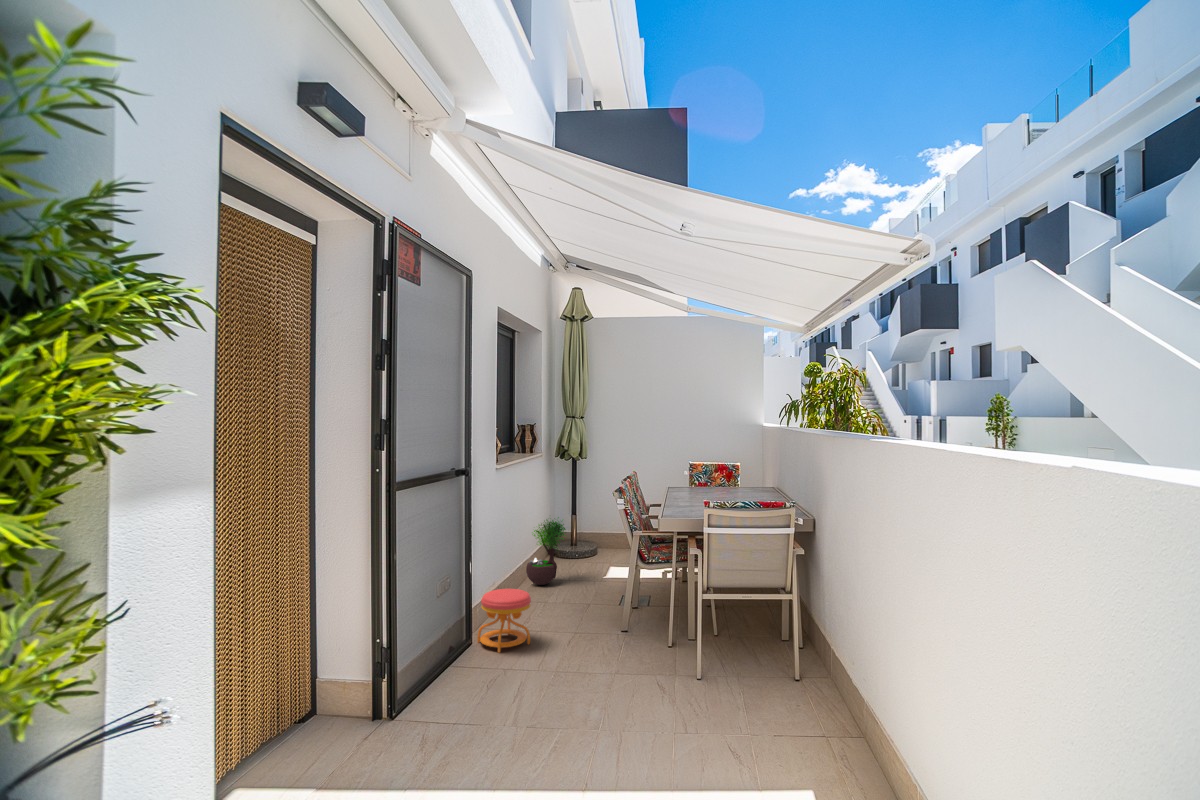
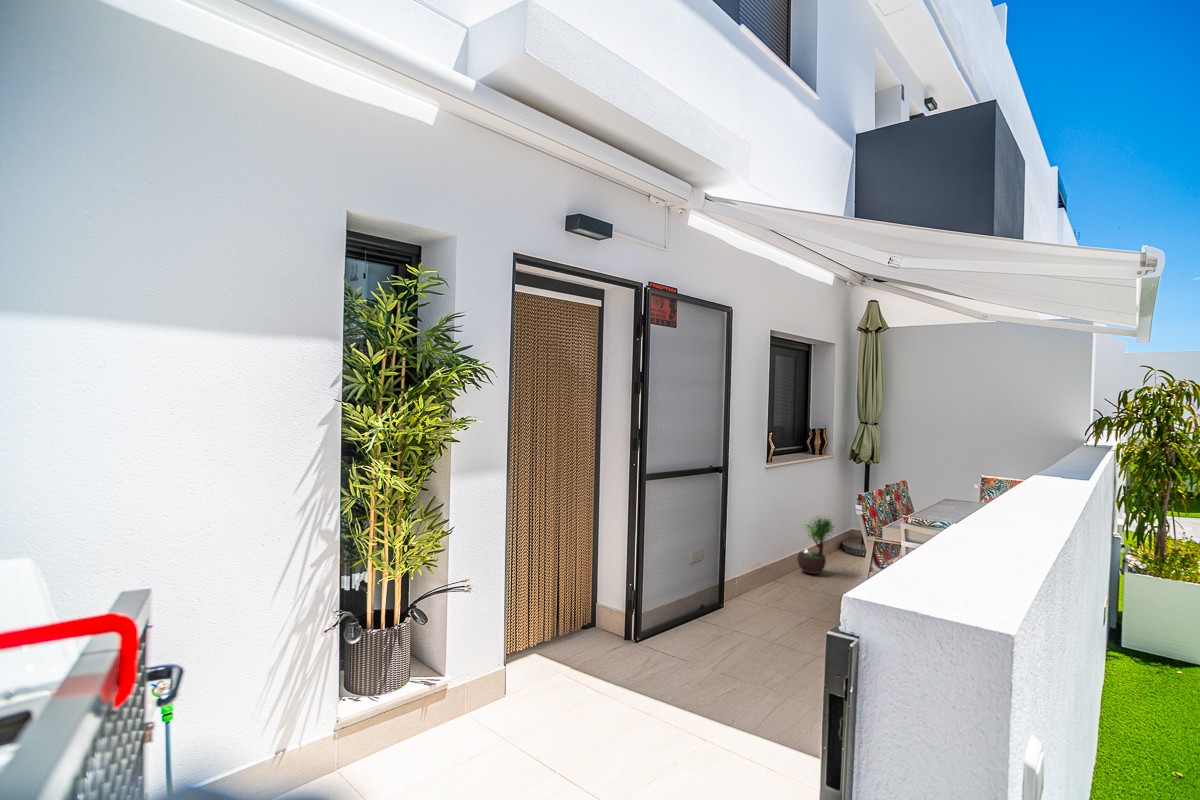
stool: present [477,589,531,653] -> none [728,567,772,618]

